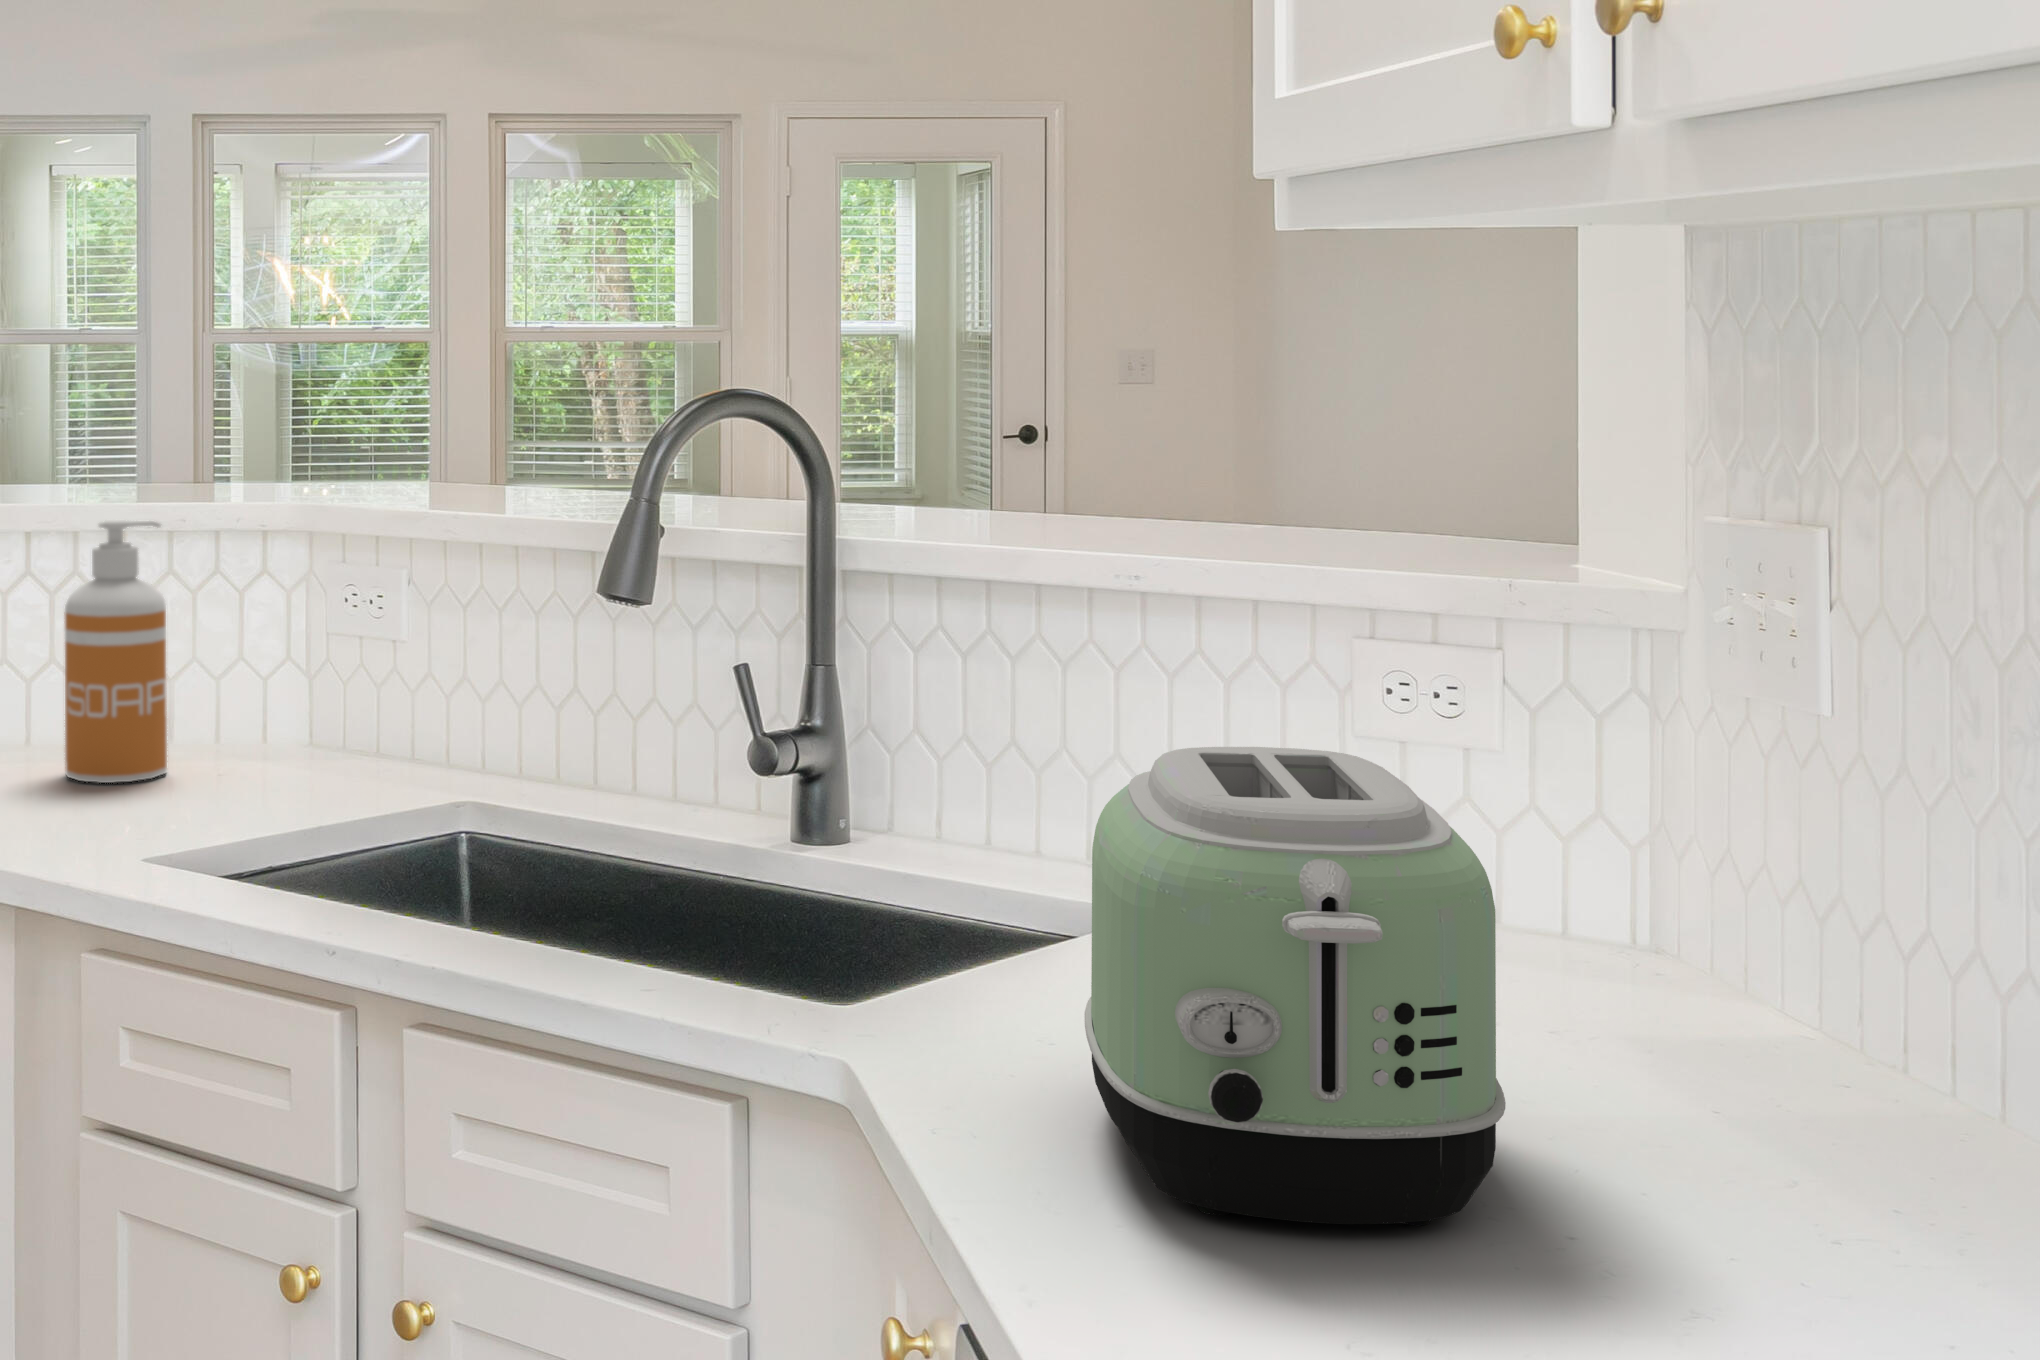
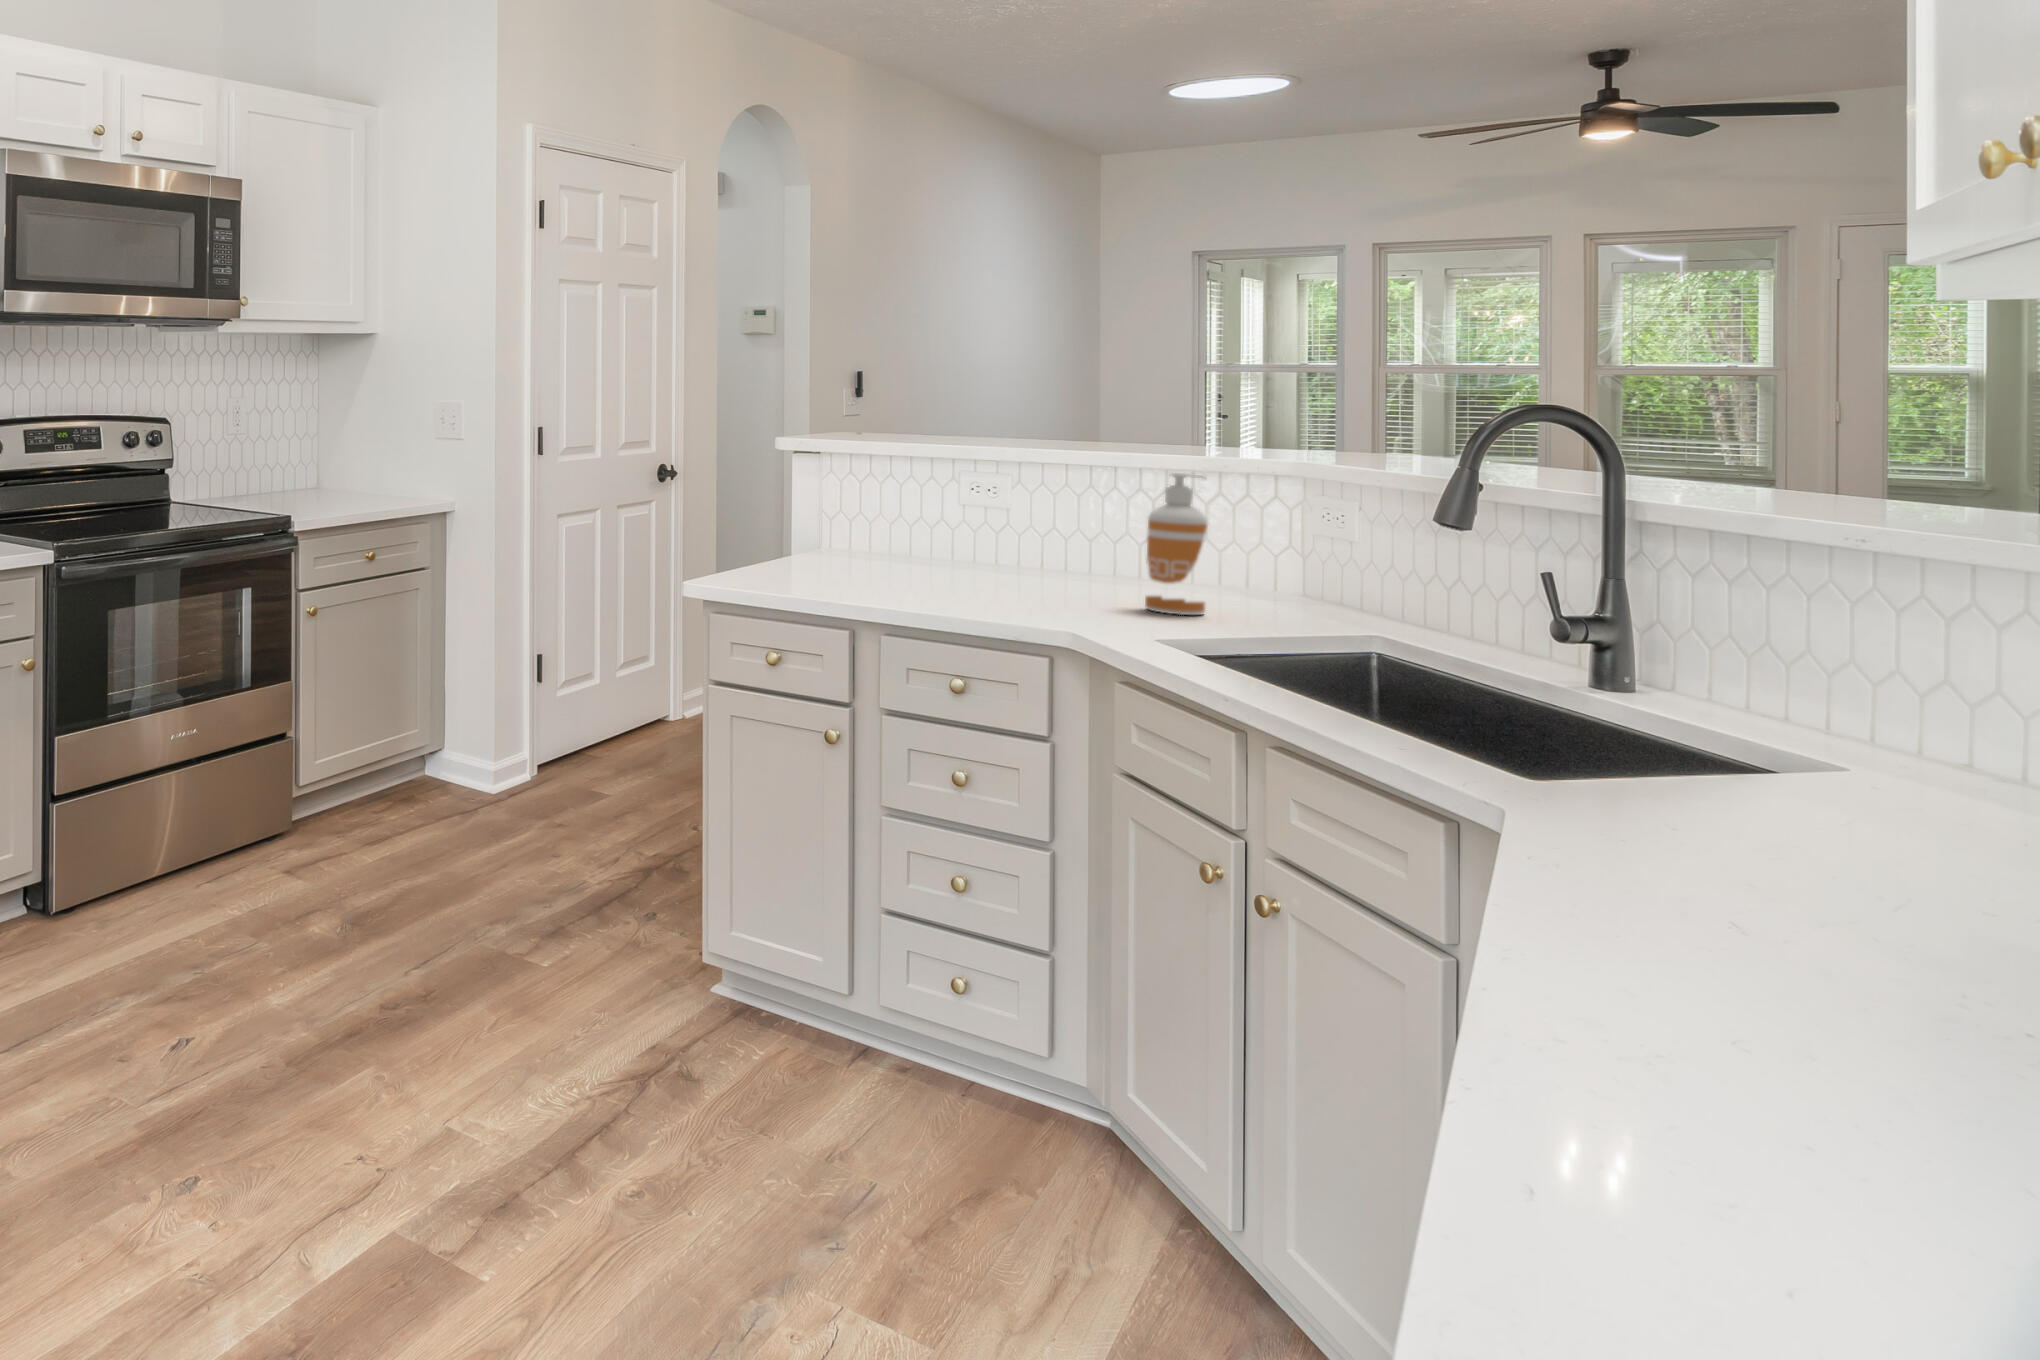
toaster: present [1085,747,1506,1226] -> none [1617,590,1913,853]

